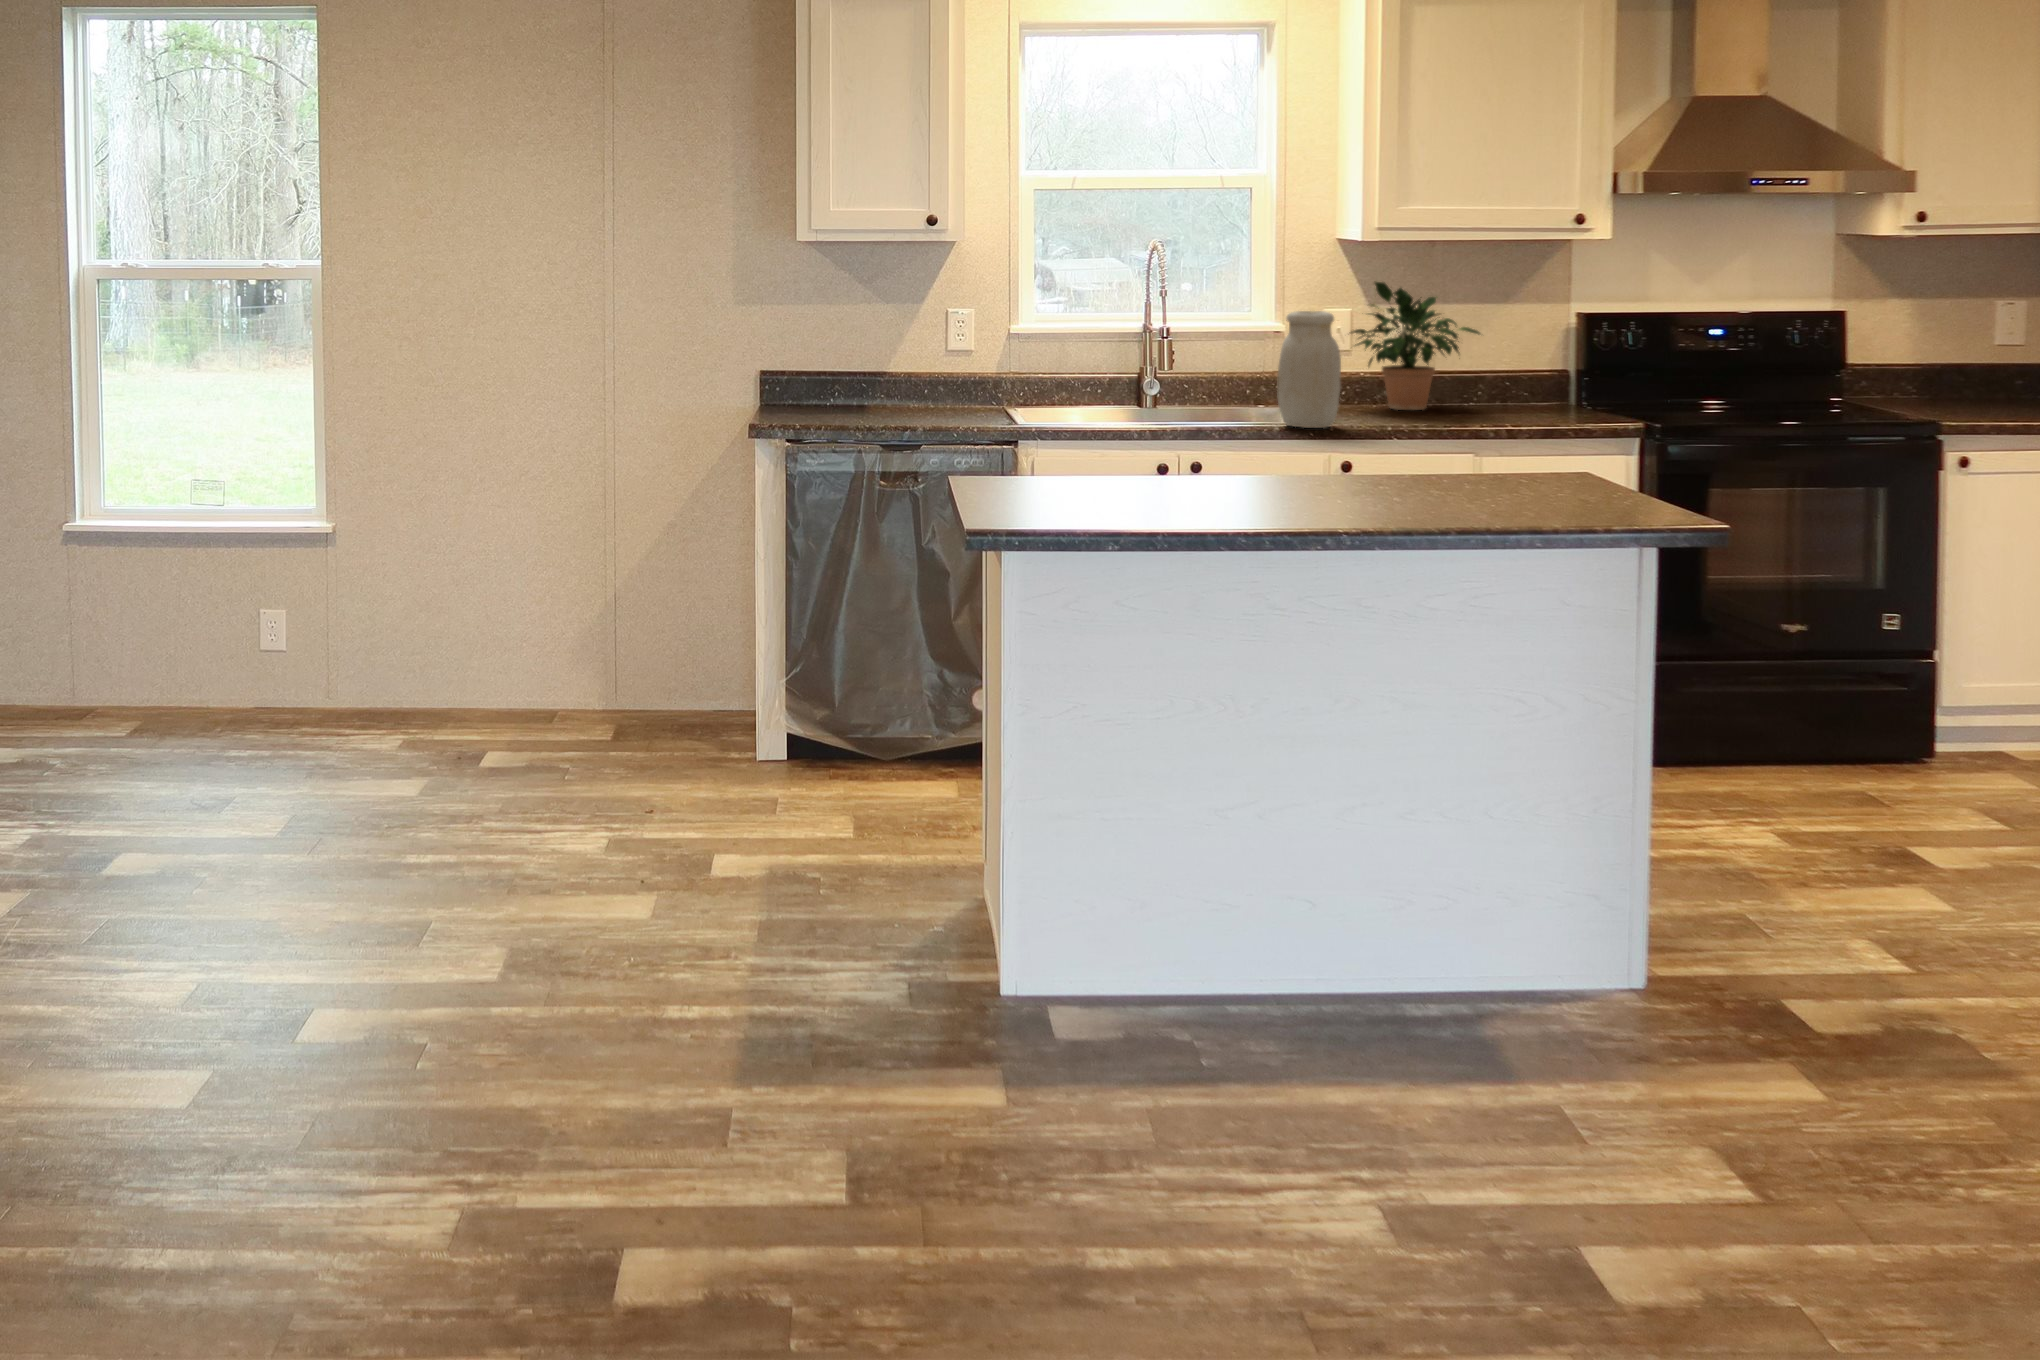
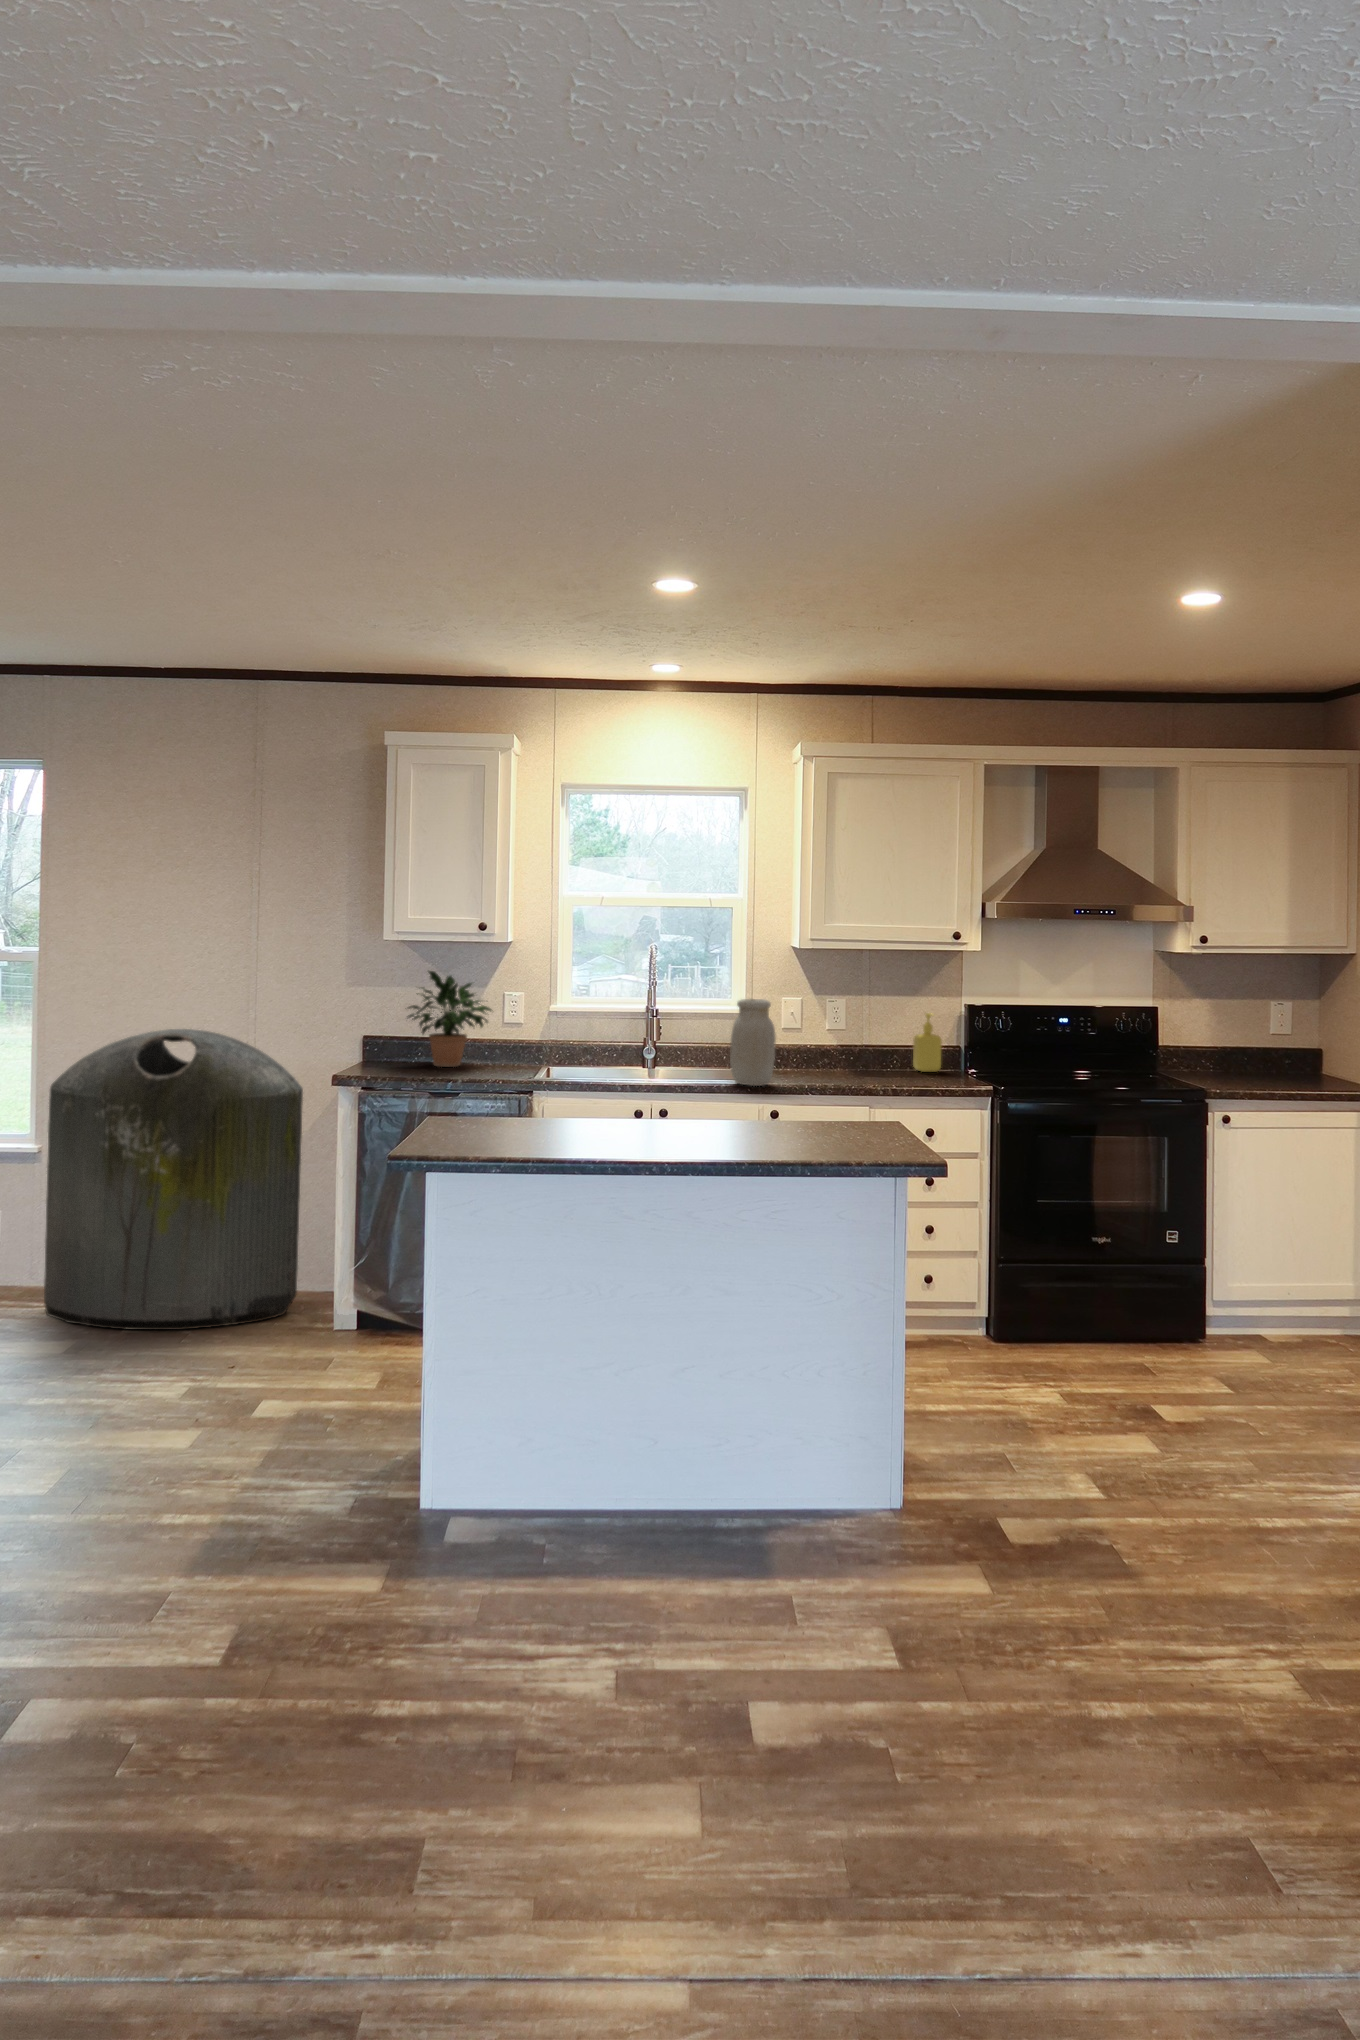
potted plant: present [1351,282,1480,410] -> present [407,971,492,1067]
soap dispenser: none [1507,326,1549,405] -> present [913,1013,942,1072]
trash can: none [376,368,700,758] -> present [44,1029,303,1330]

